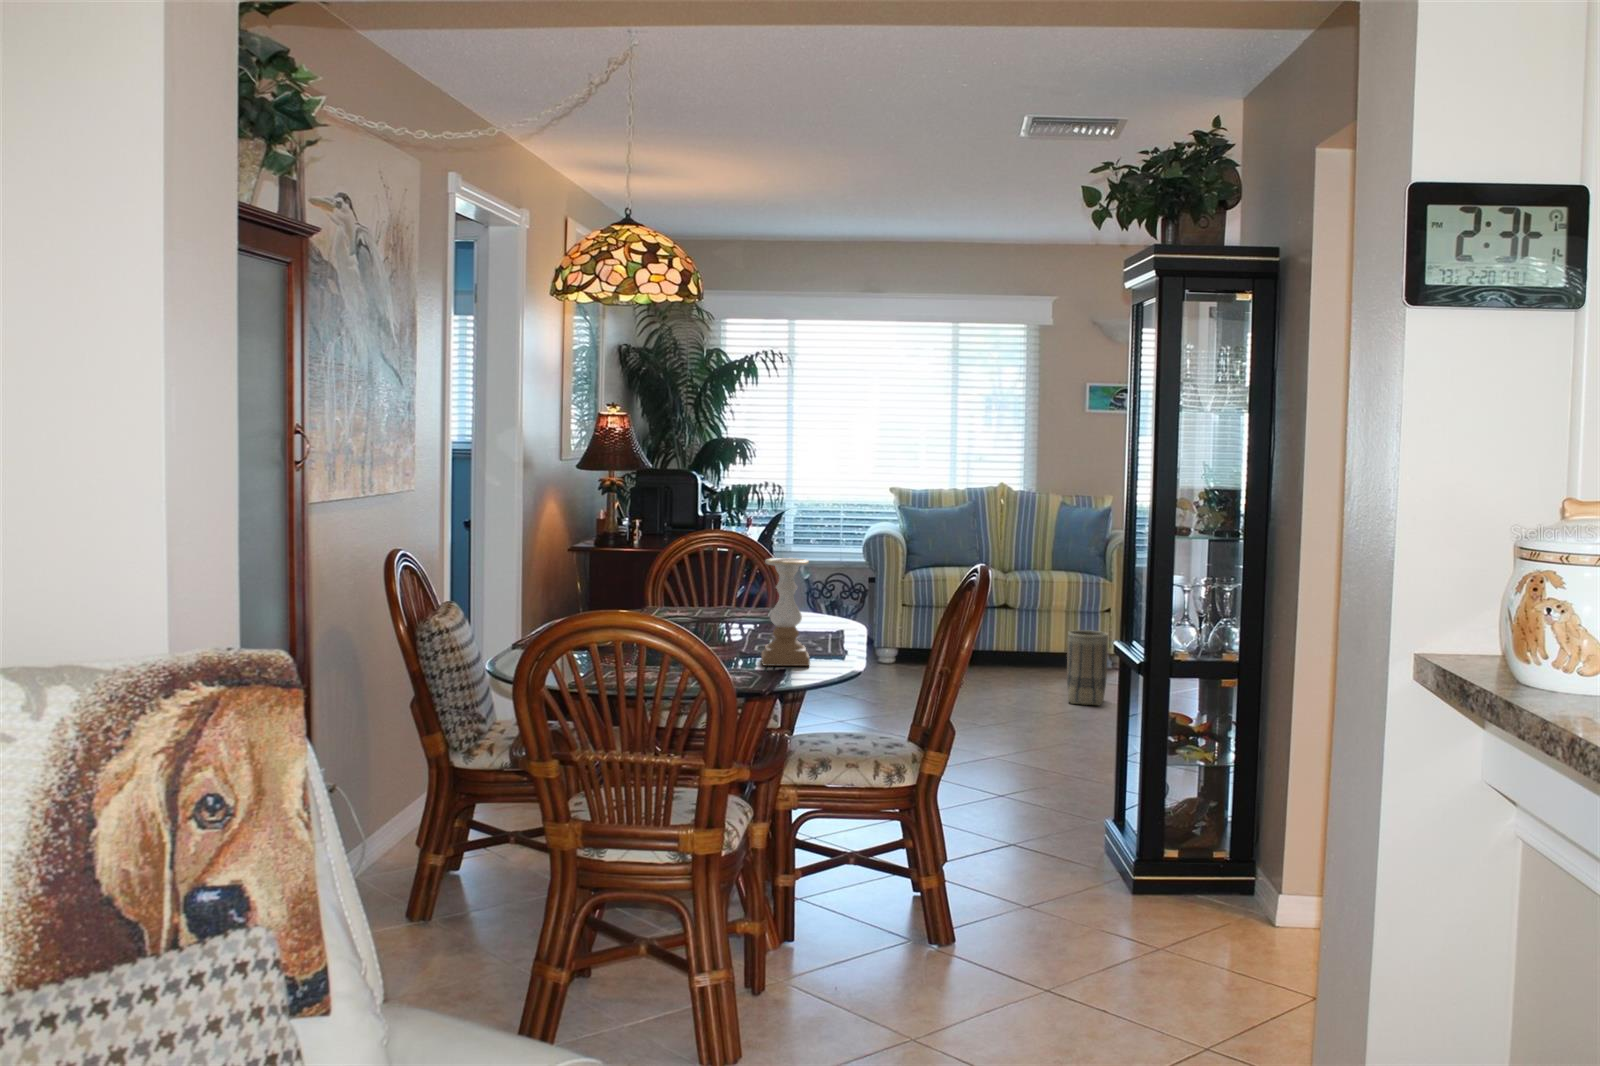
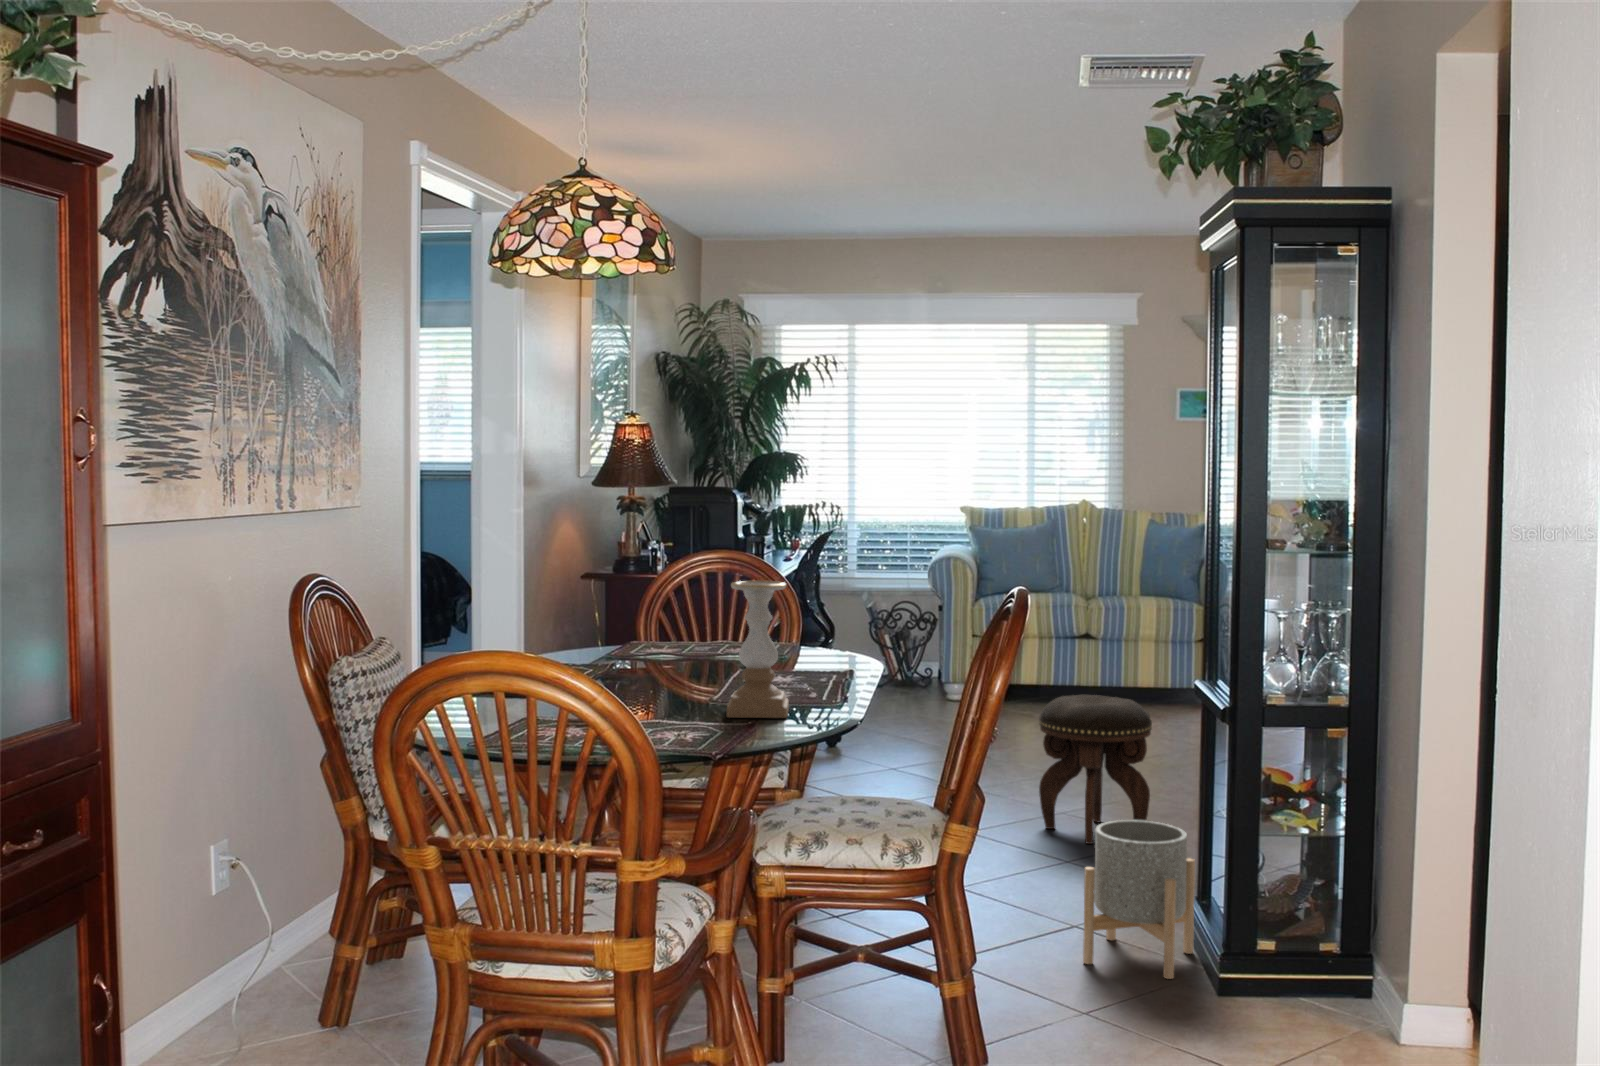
basket: present [1067,630,1108,705] -> none [1154,661,1199,746]
footstool: none [975,657,1072,784] -> present [1039,695,1152,844]
planter: none [1022,757,1113,884] -> present [1083,820,1195,979]

